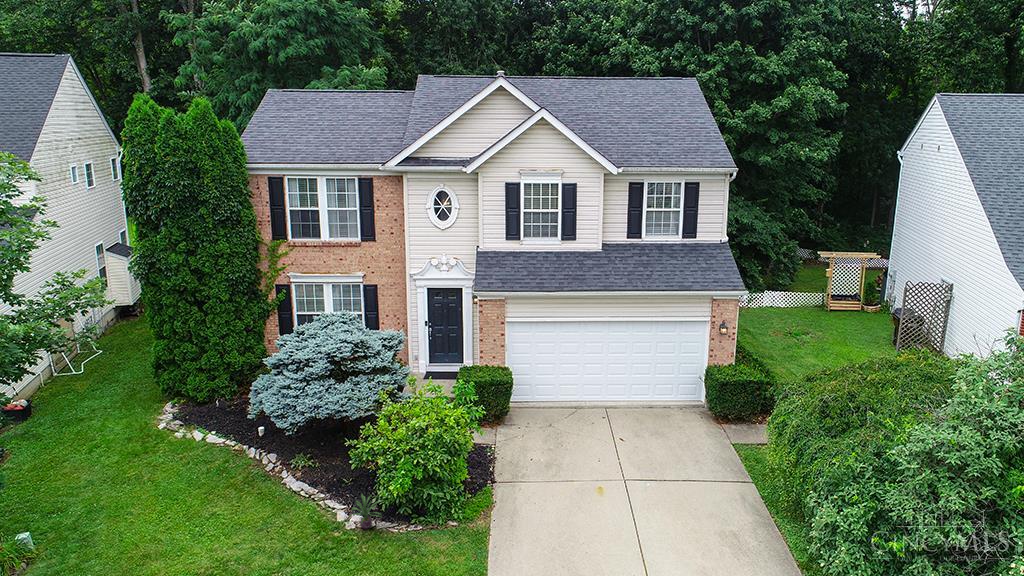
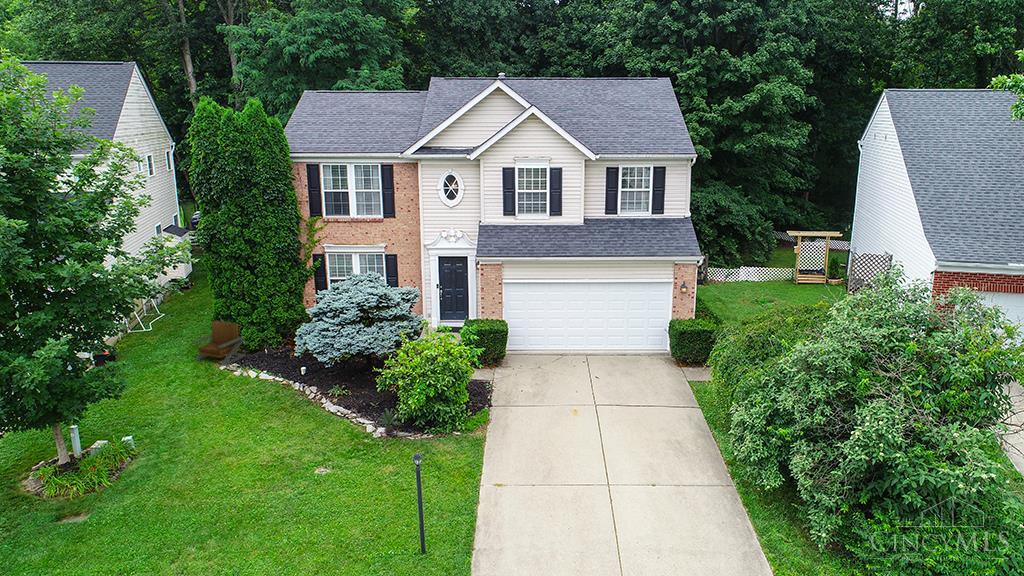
lounge chair: none [125,367,192,425] -> present [193,320,246,366]

